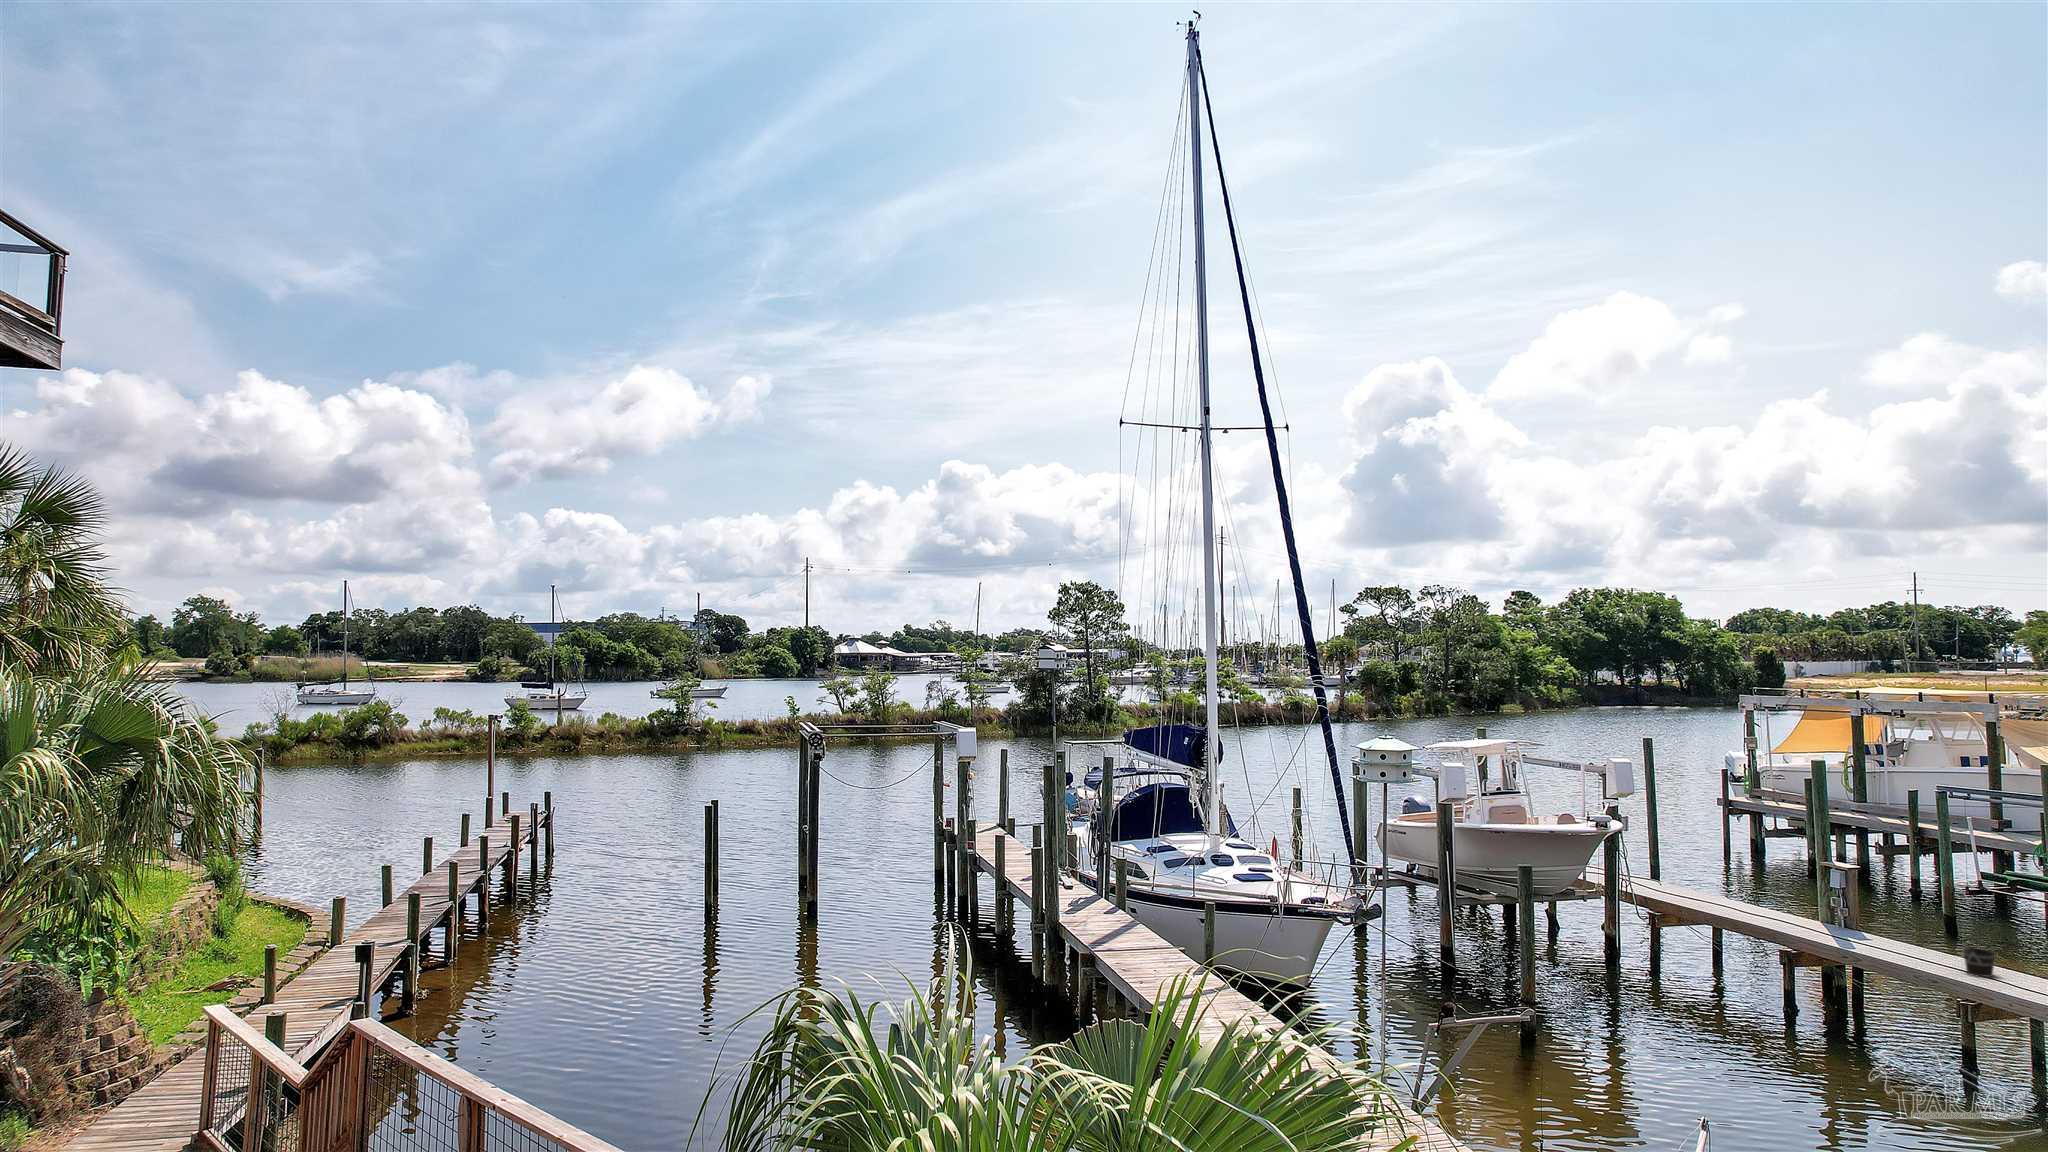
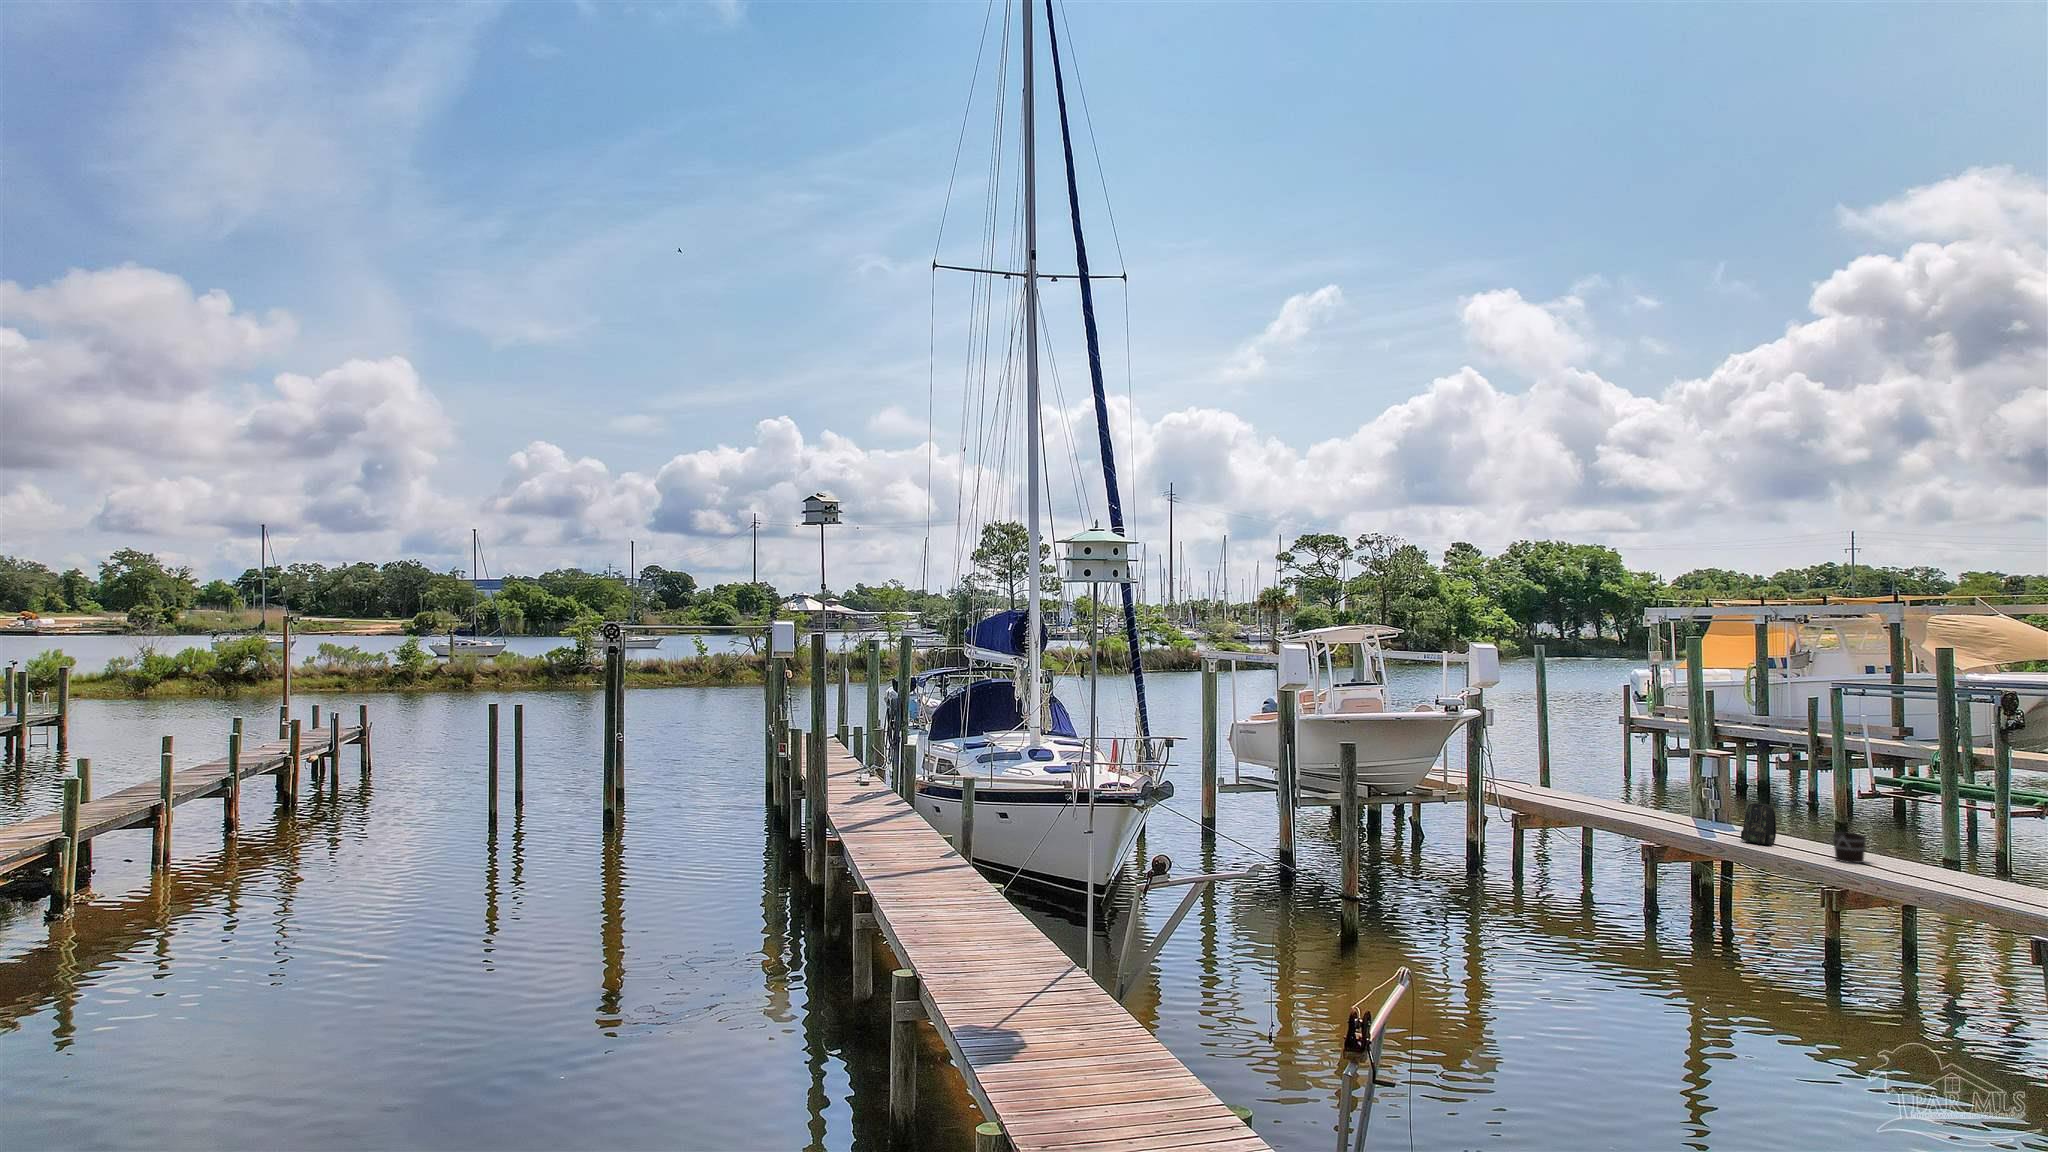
backpack: none [1874,917,1907,955] -> present [1741,804,1776,845]

